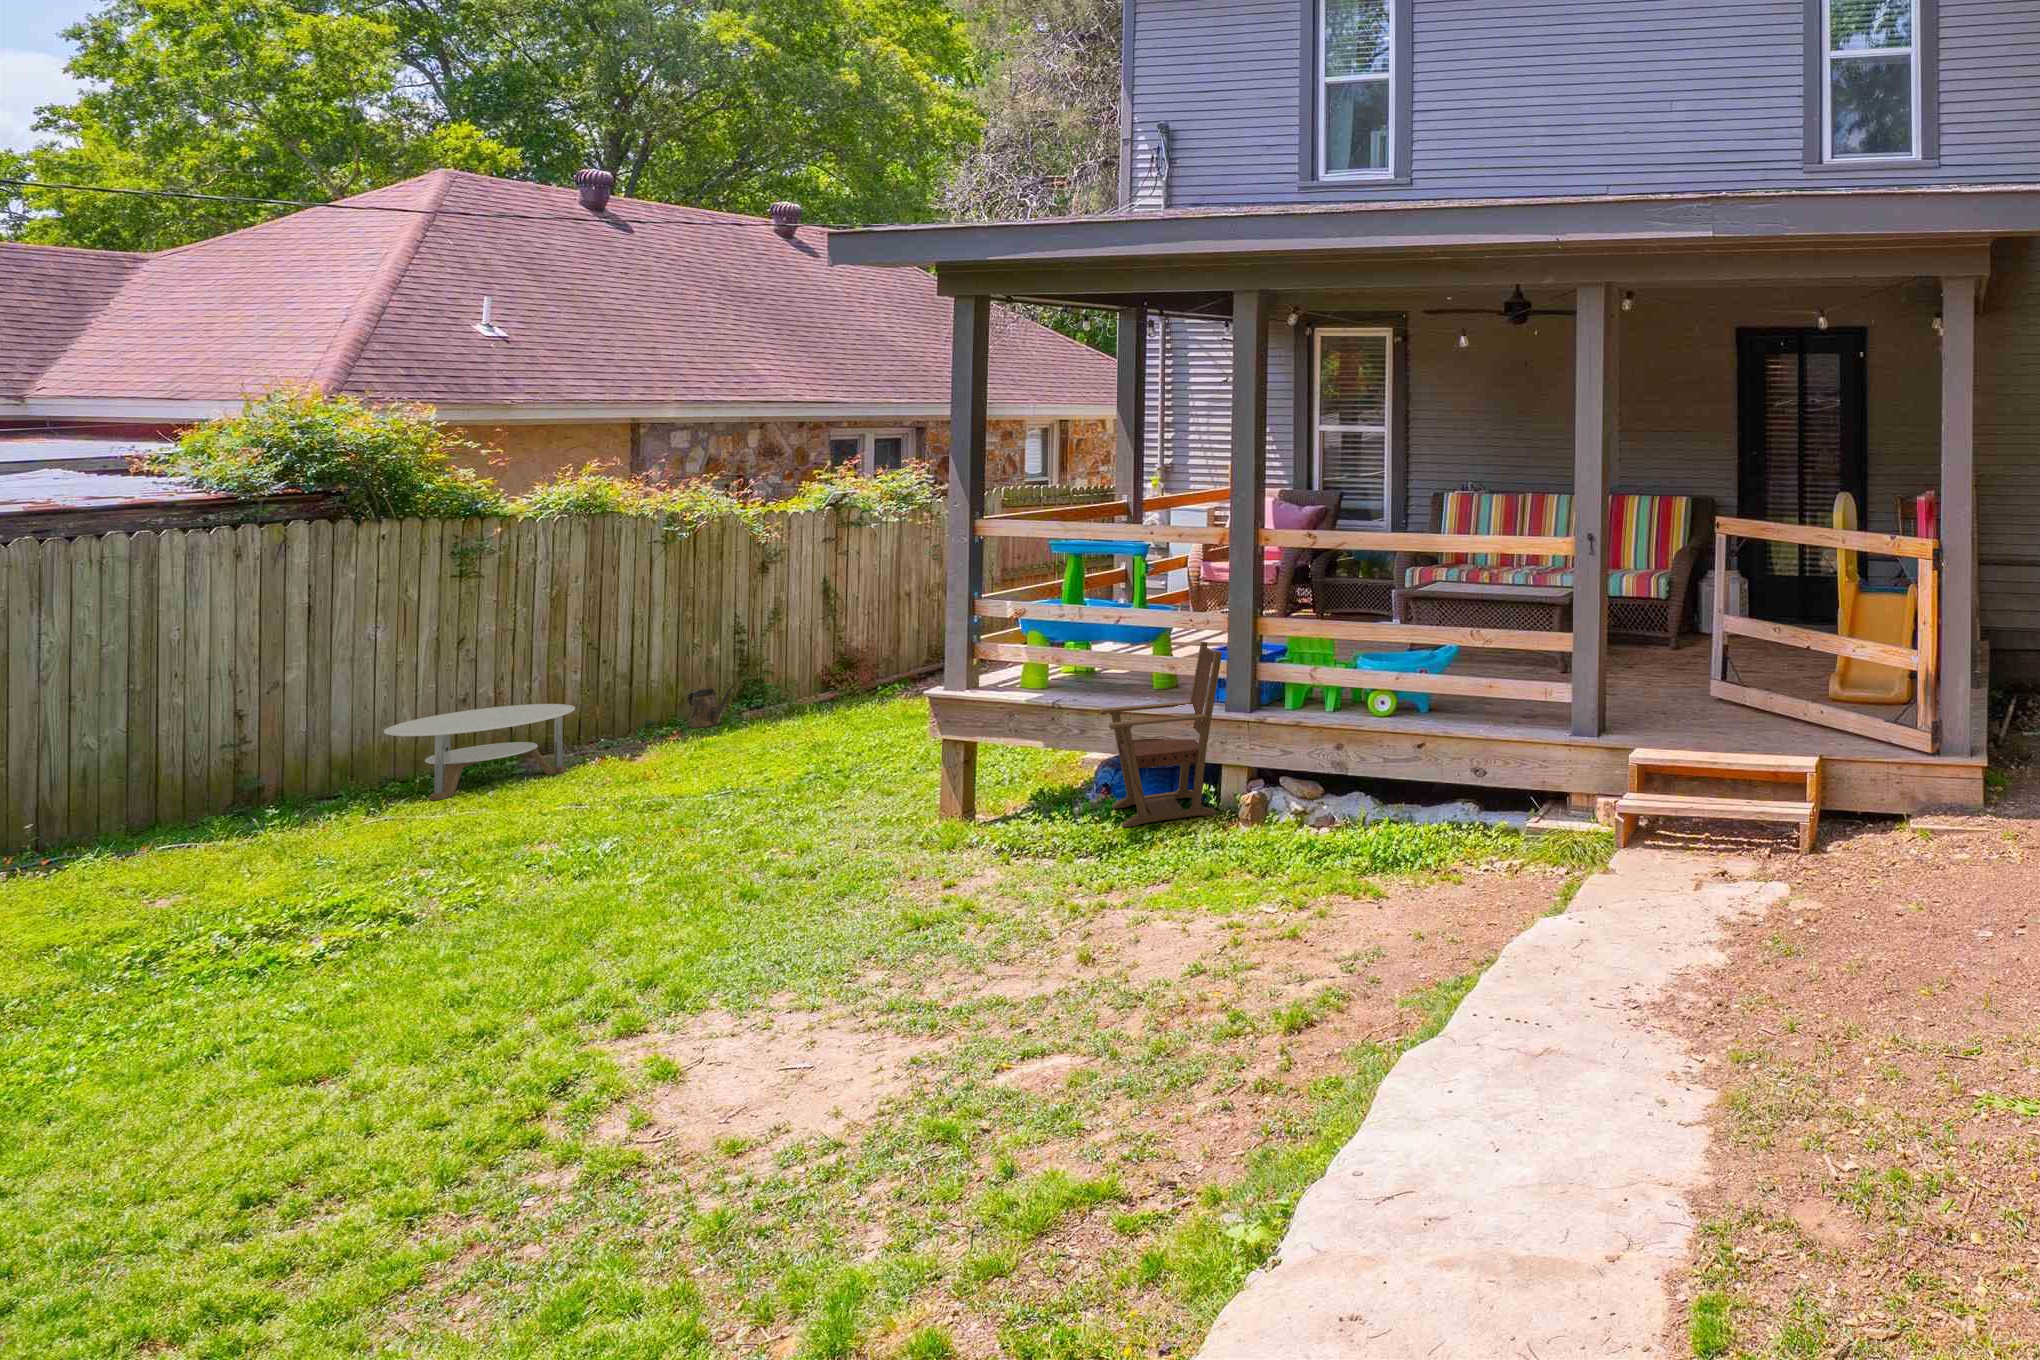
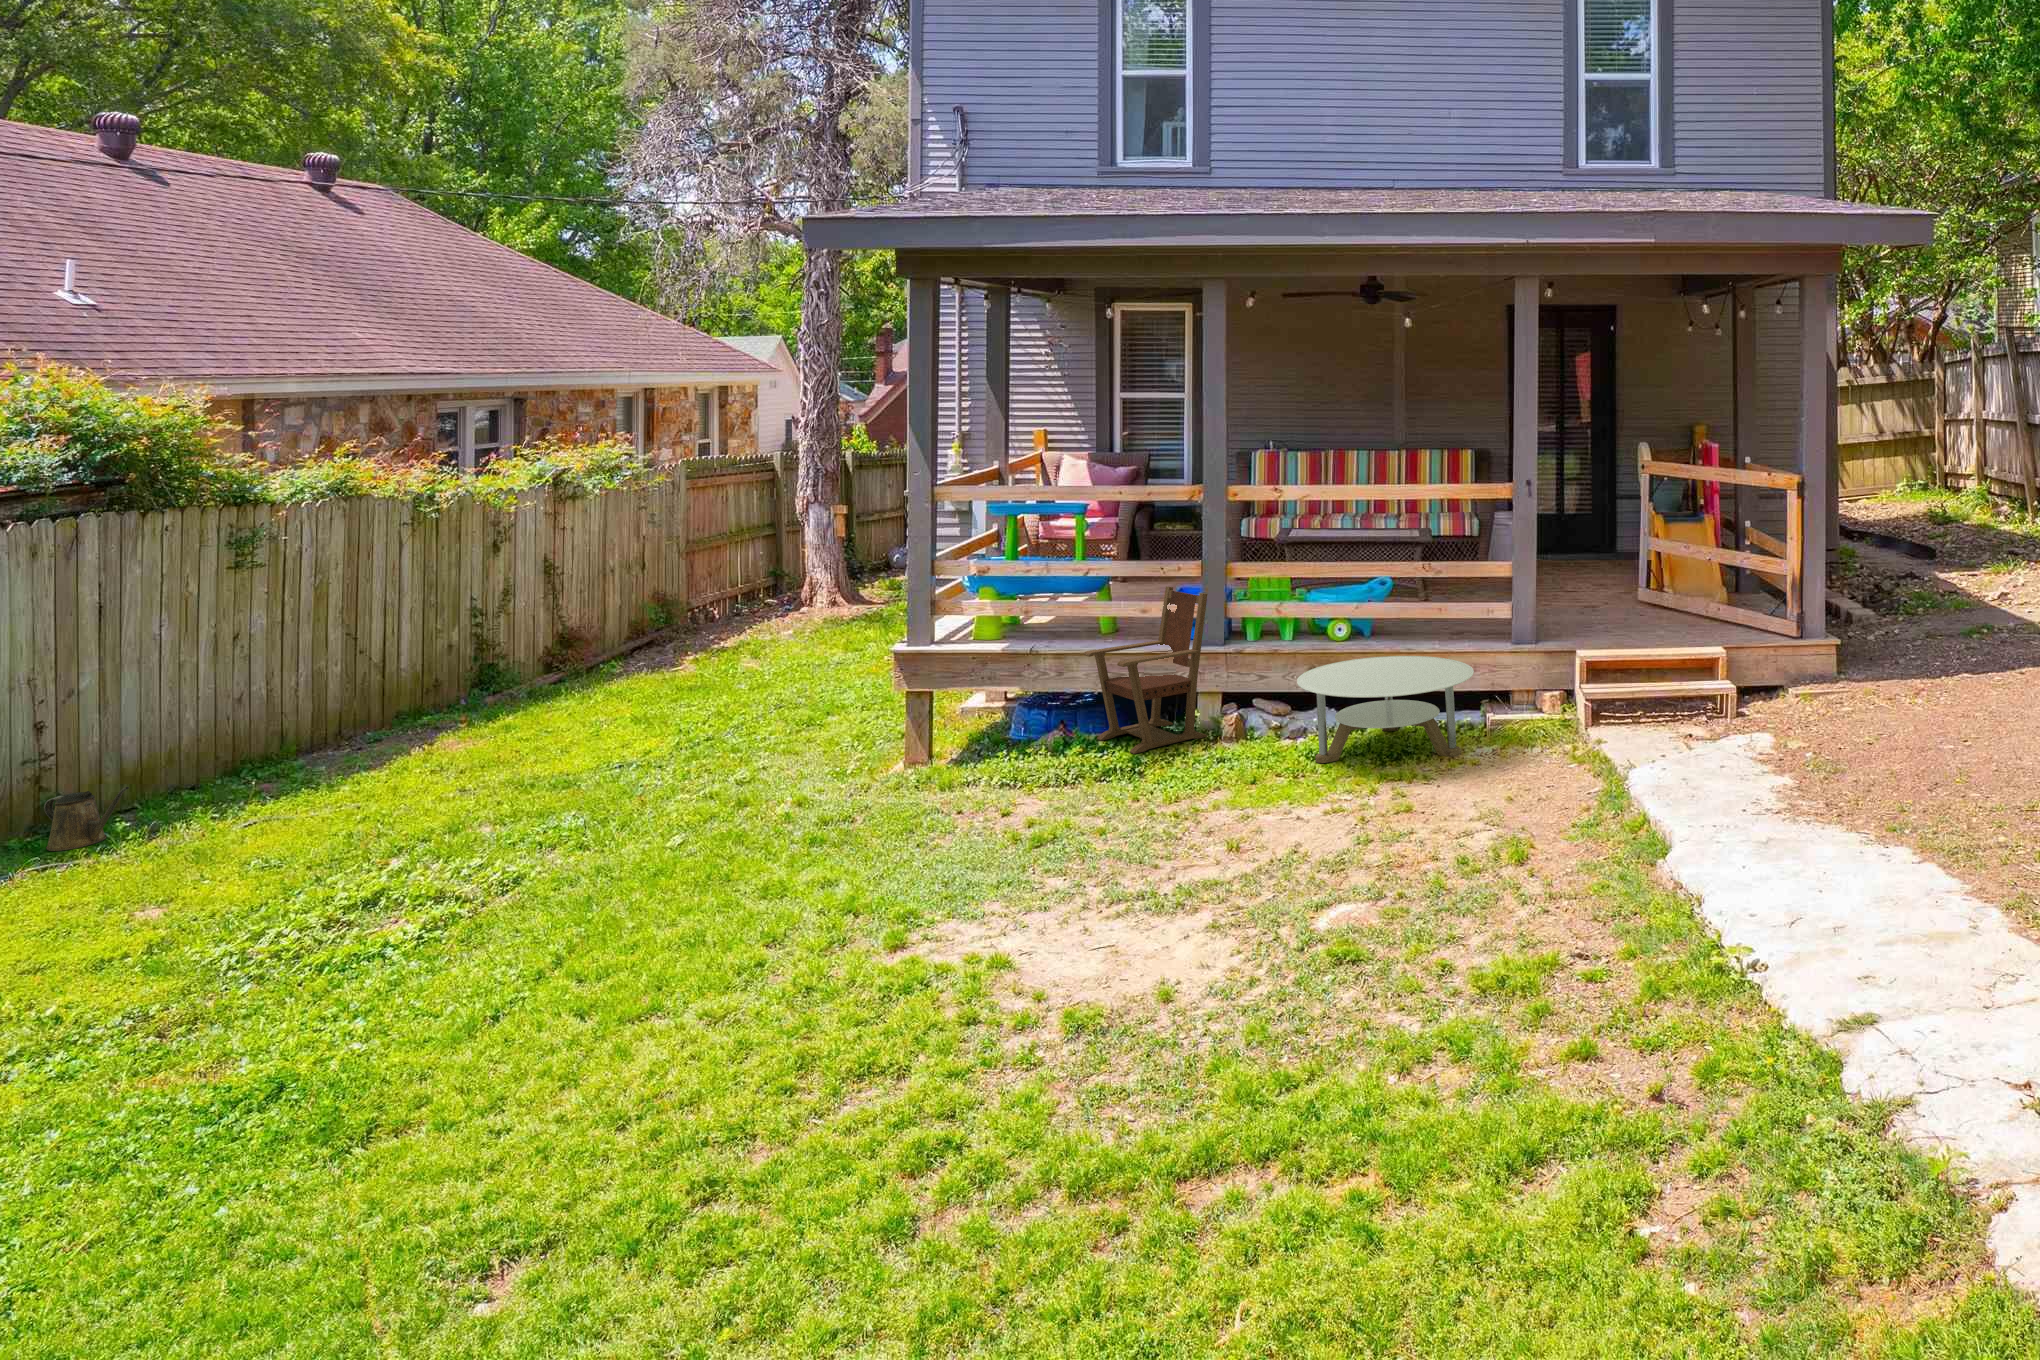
watering can: present [688,687,734,728] -> present [44,787,129,851]
round table: present [384,704,575,800] -> present [1297,656,1474,763]

